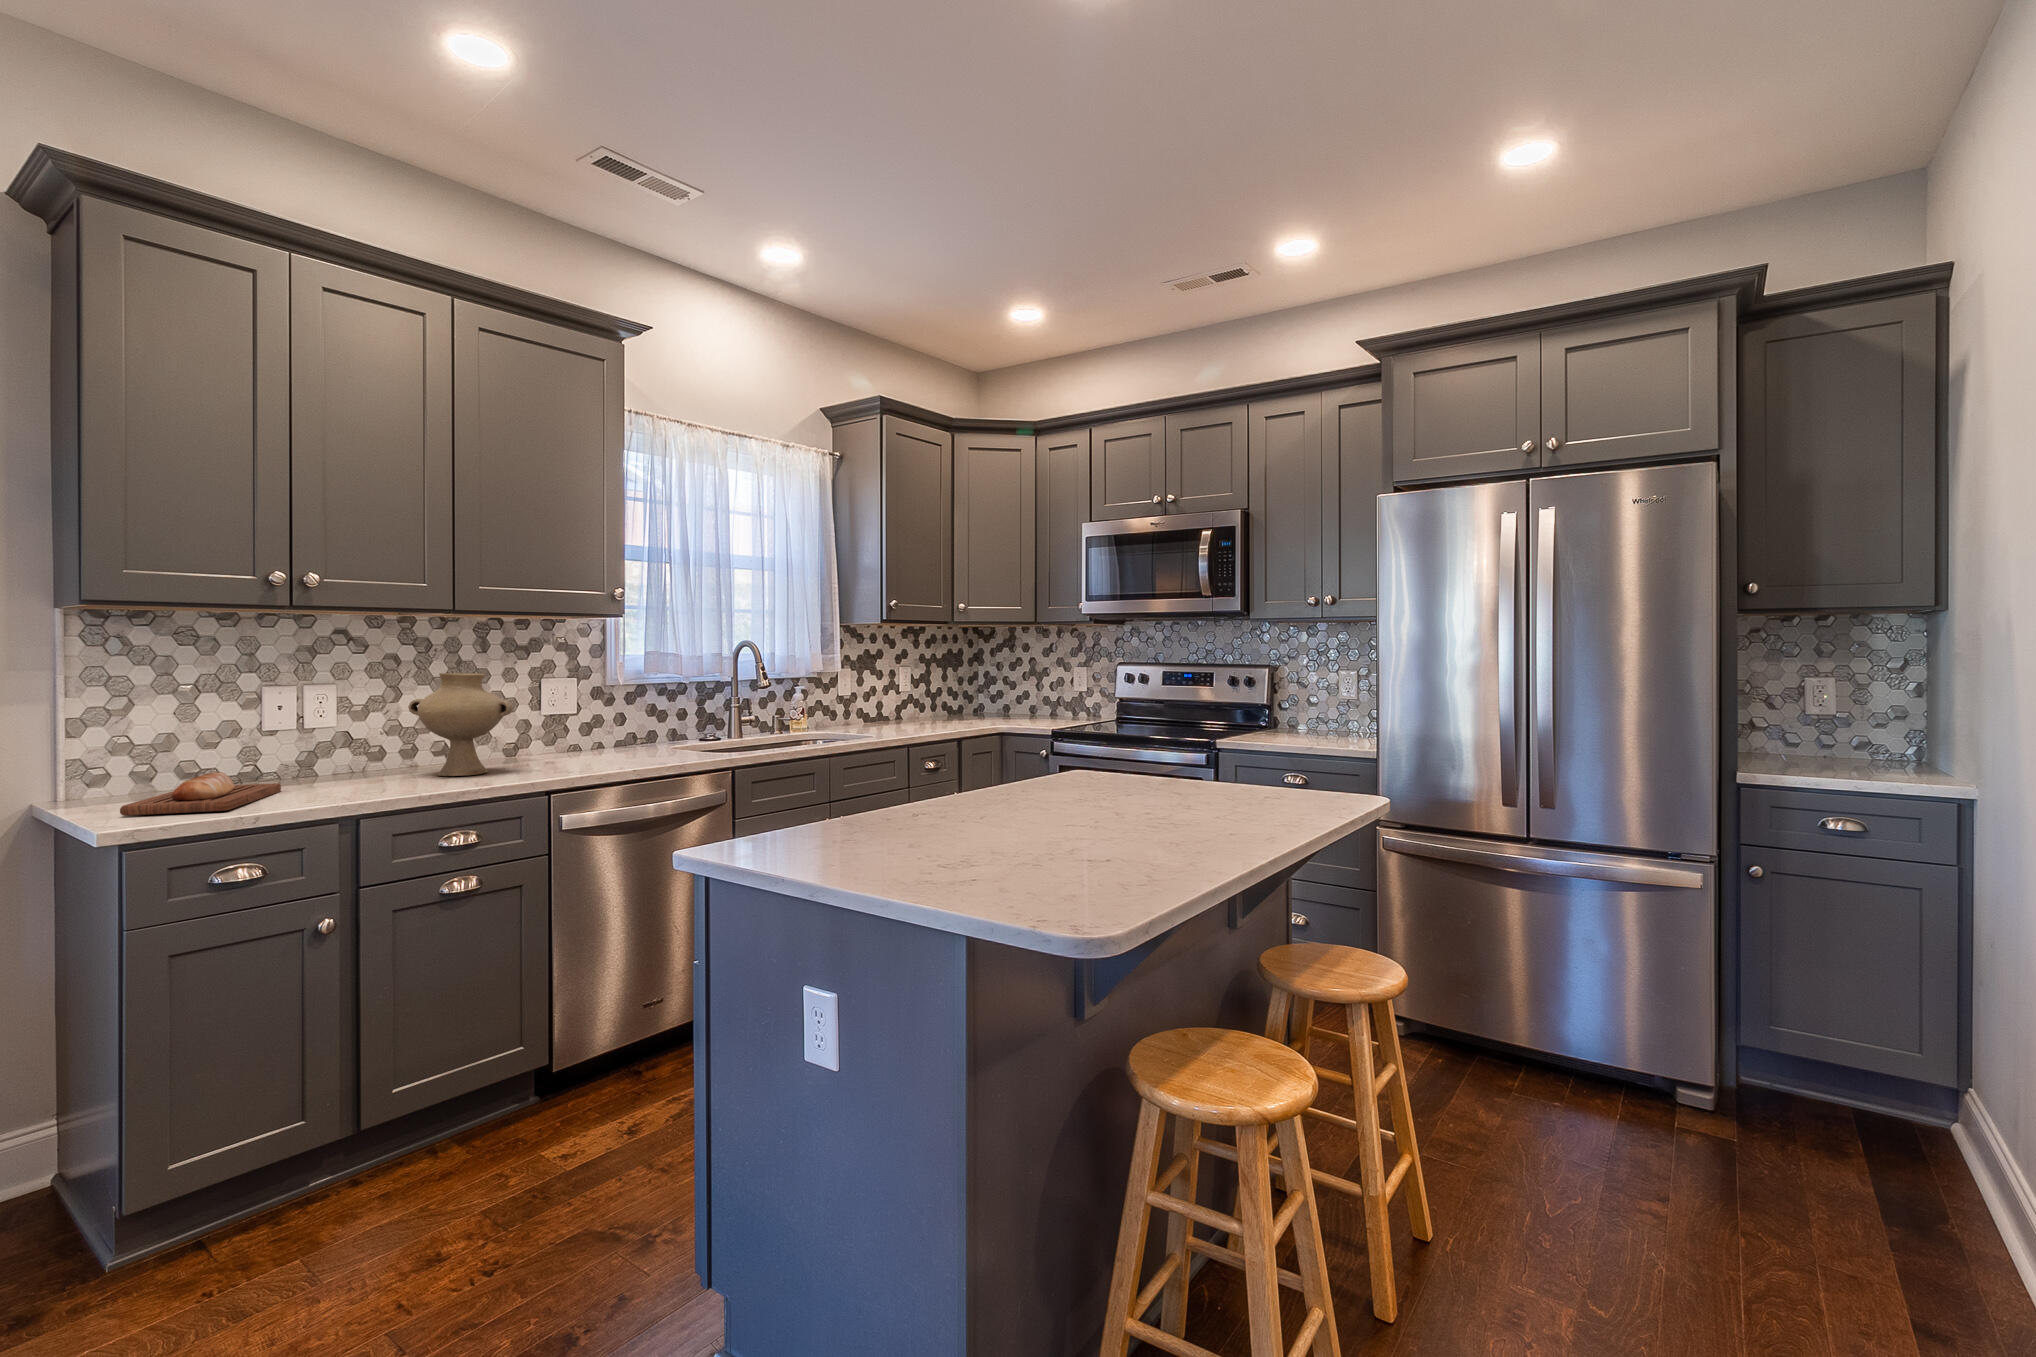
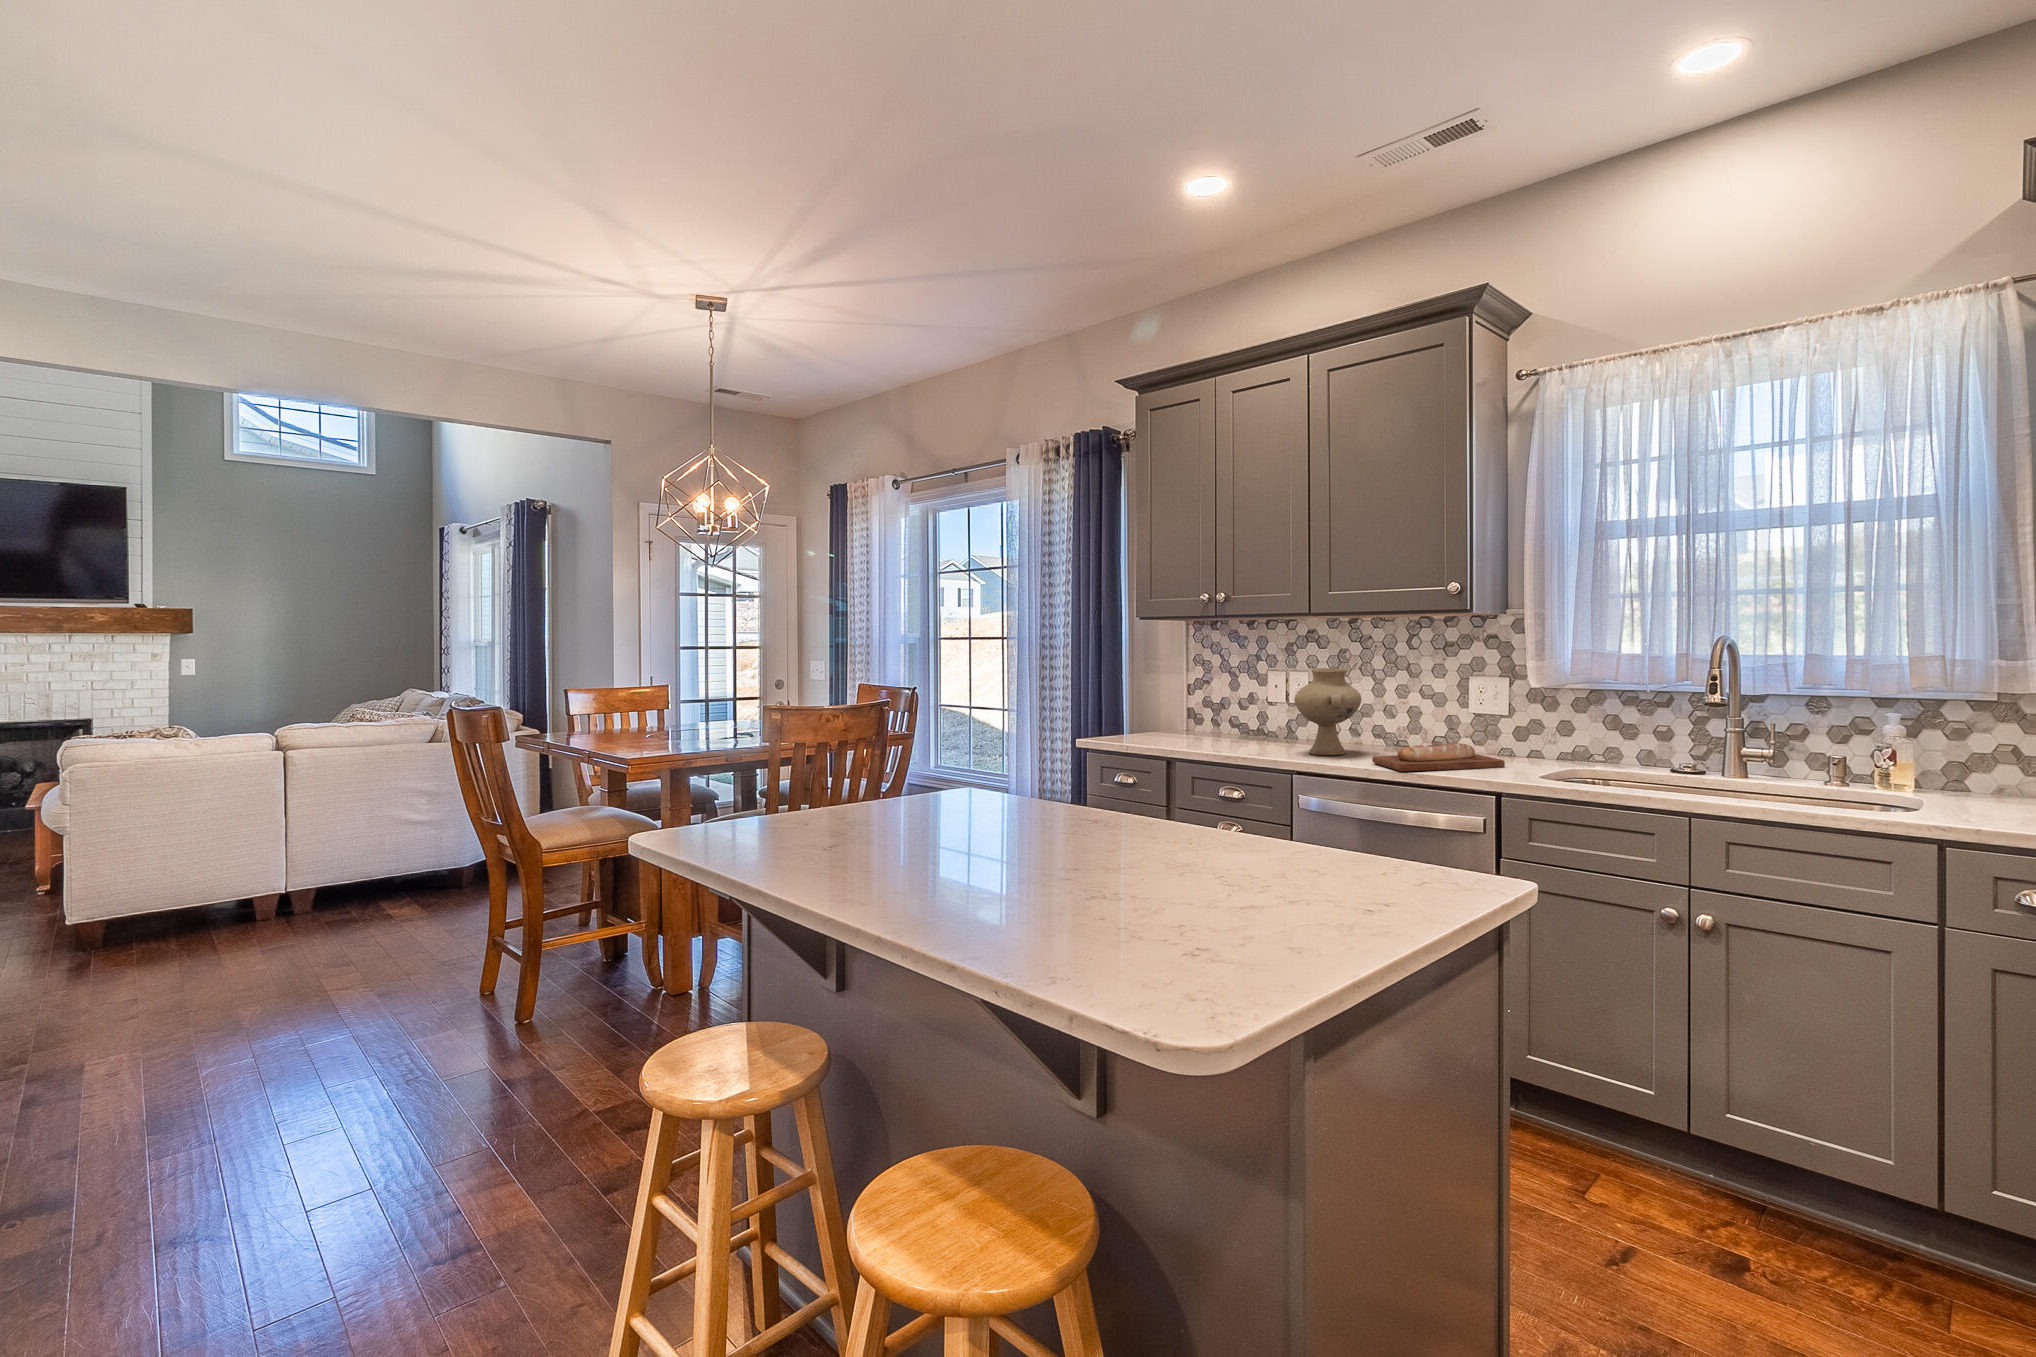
bread loaf: present [120,772,281,816] -> present [1372,743,1505,771]

